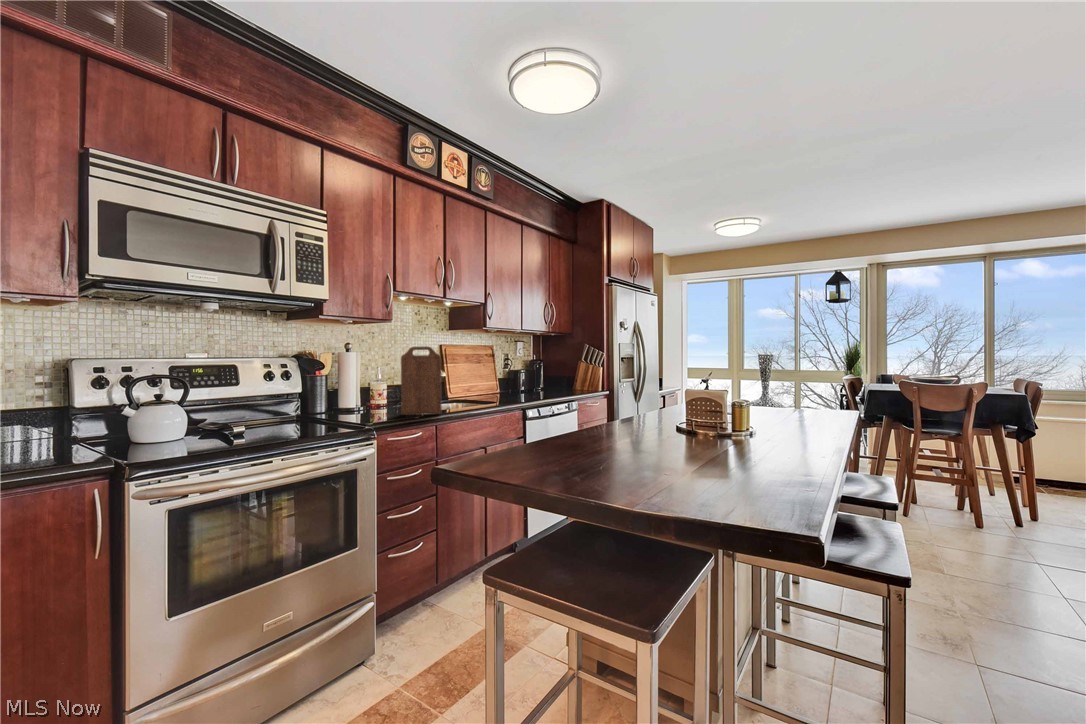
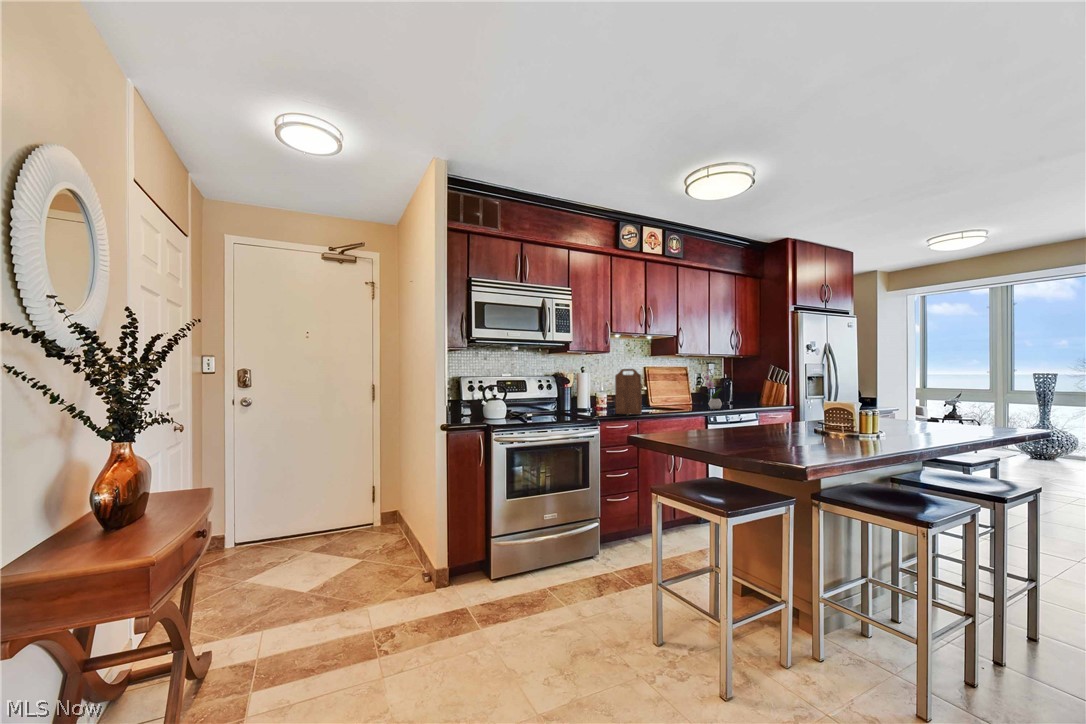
flower arrangement: none [518,349,540,399] -> present [705,369,723,409]

